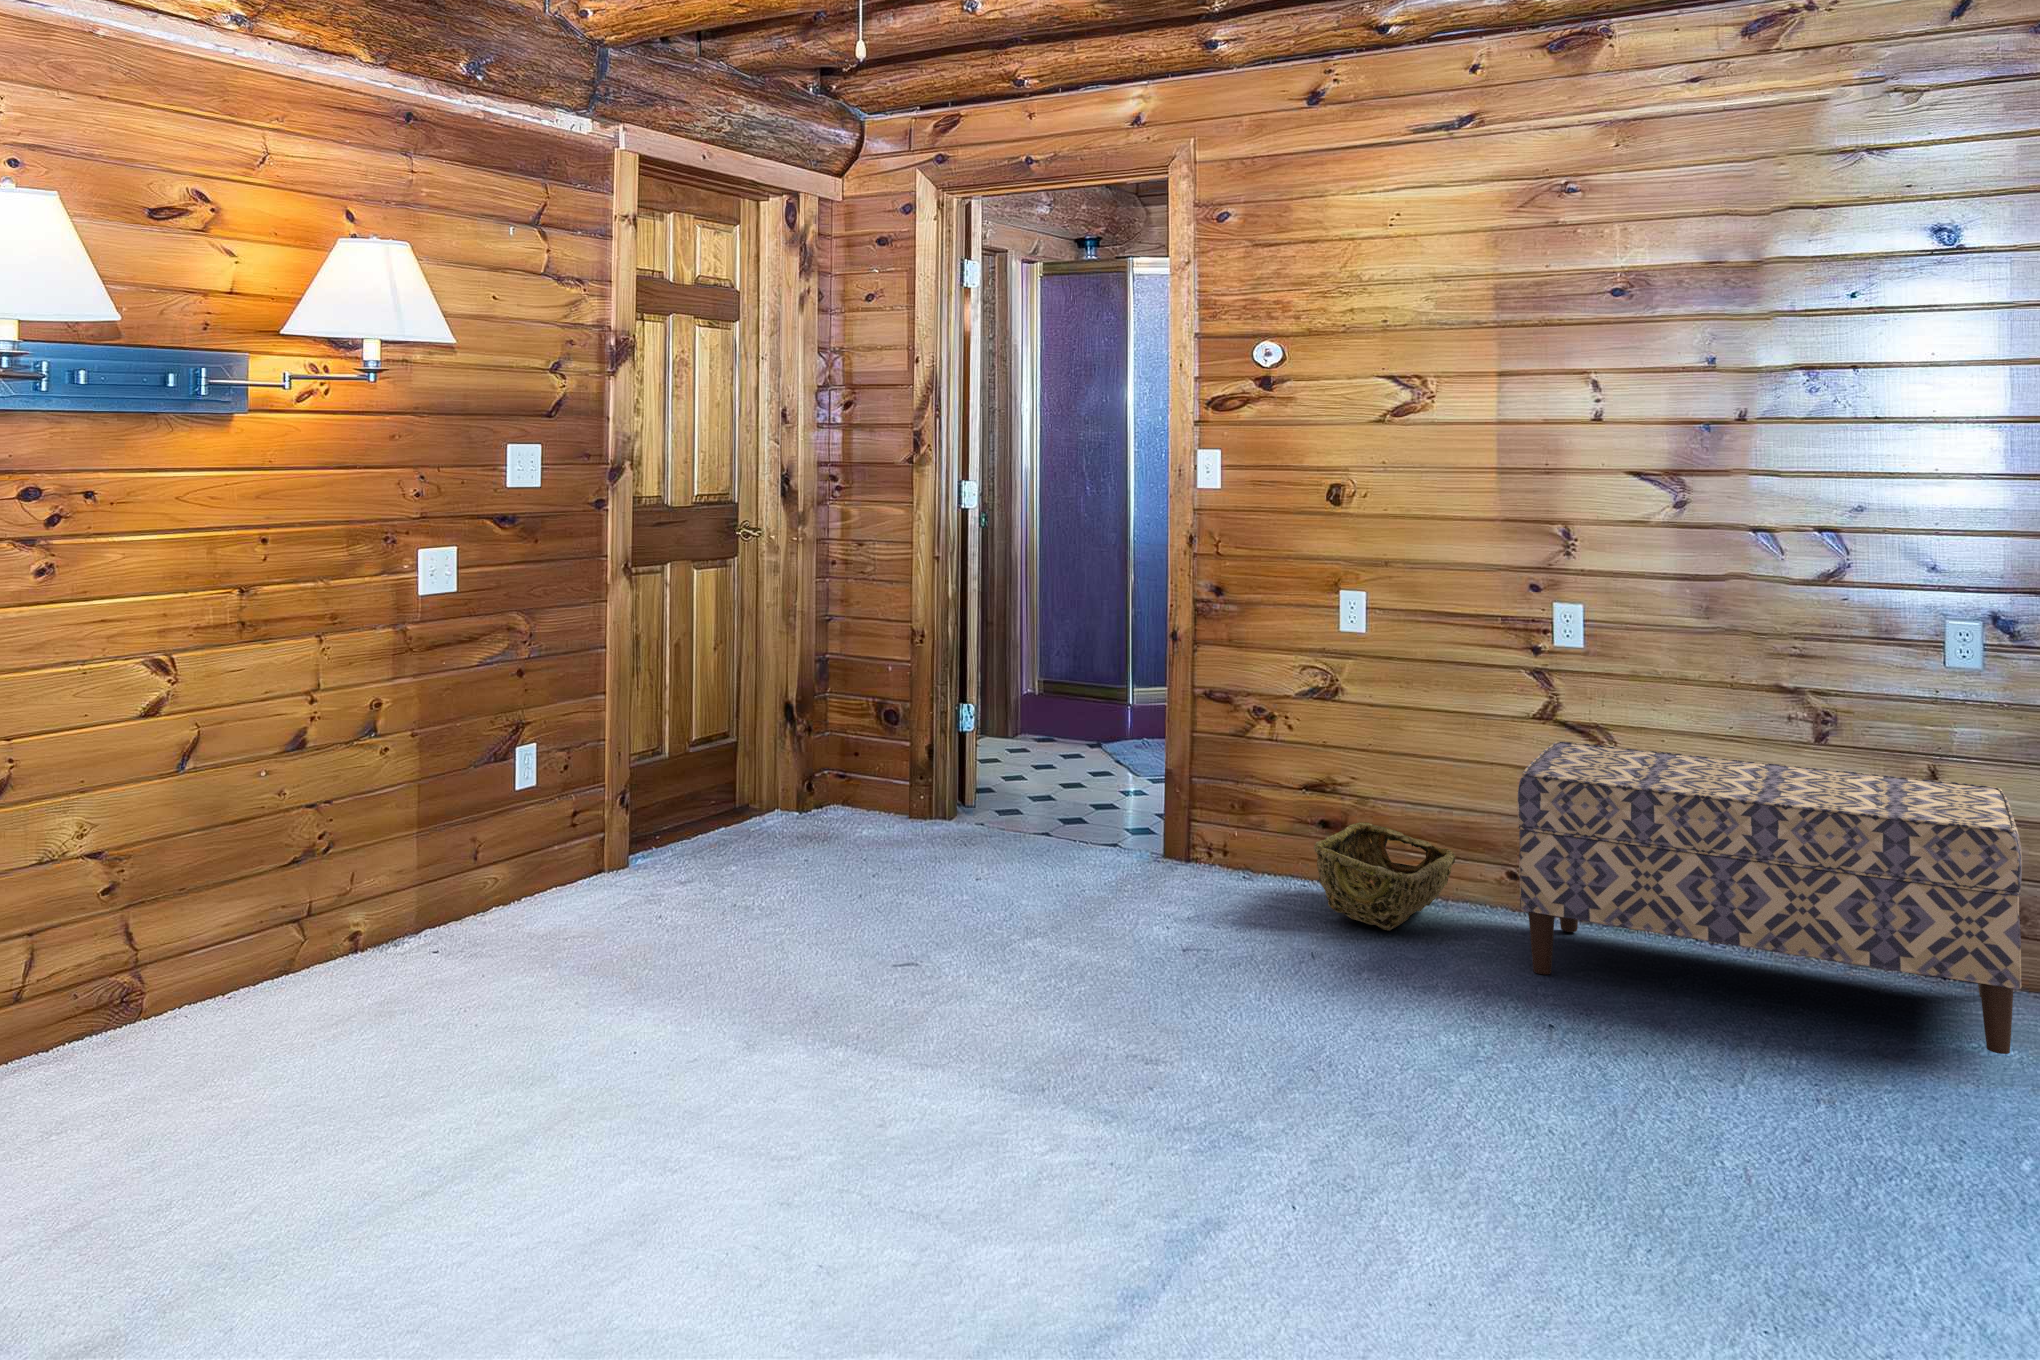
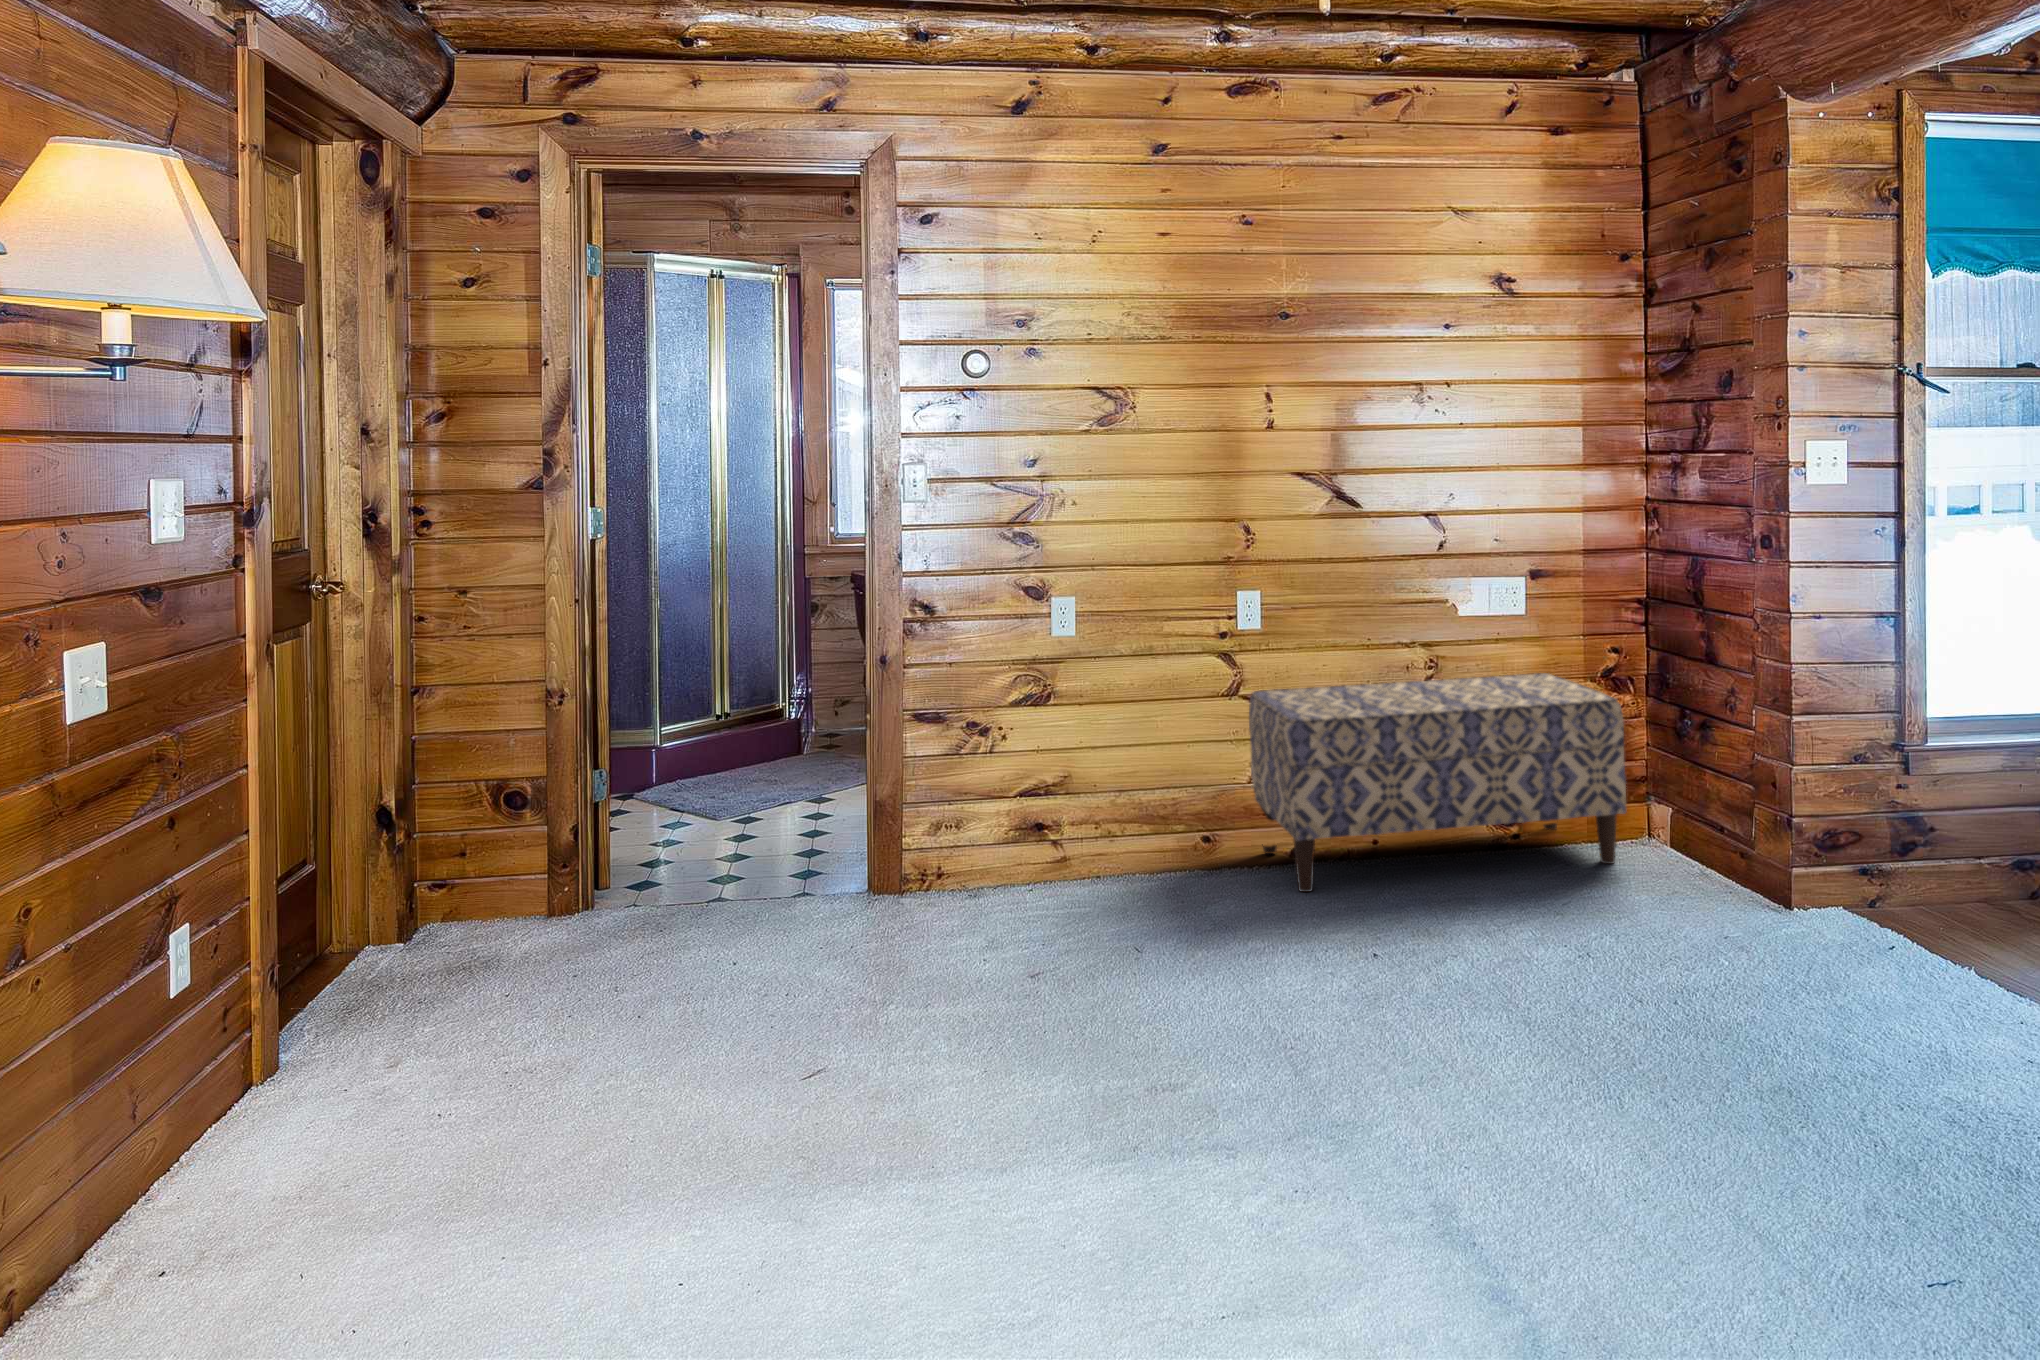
woven basket: present [1314,822,1455,931] -> none [1078,797,1189,890]

